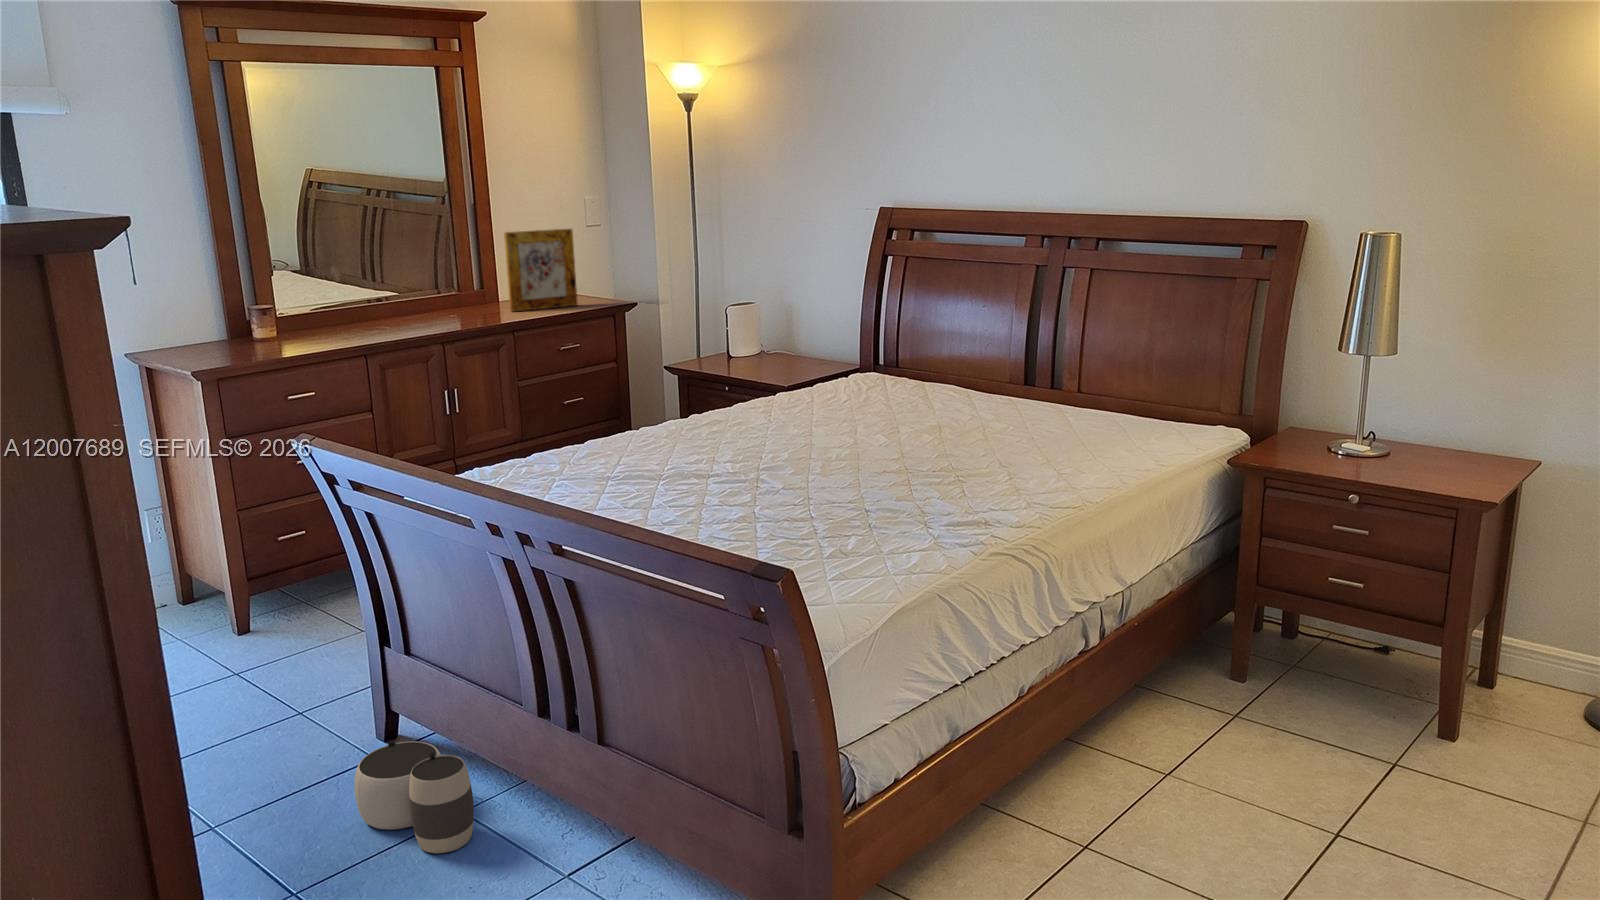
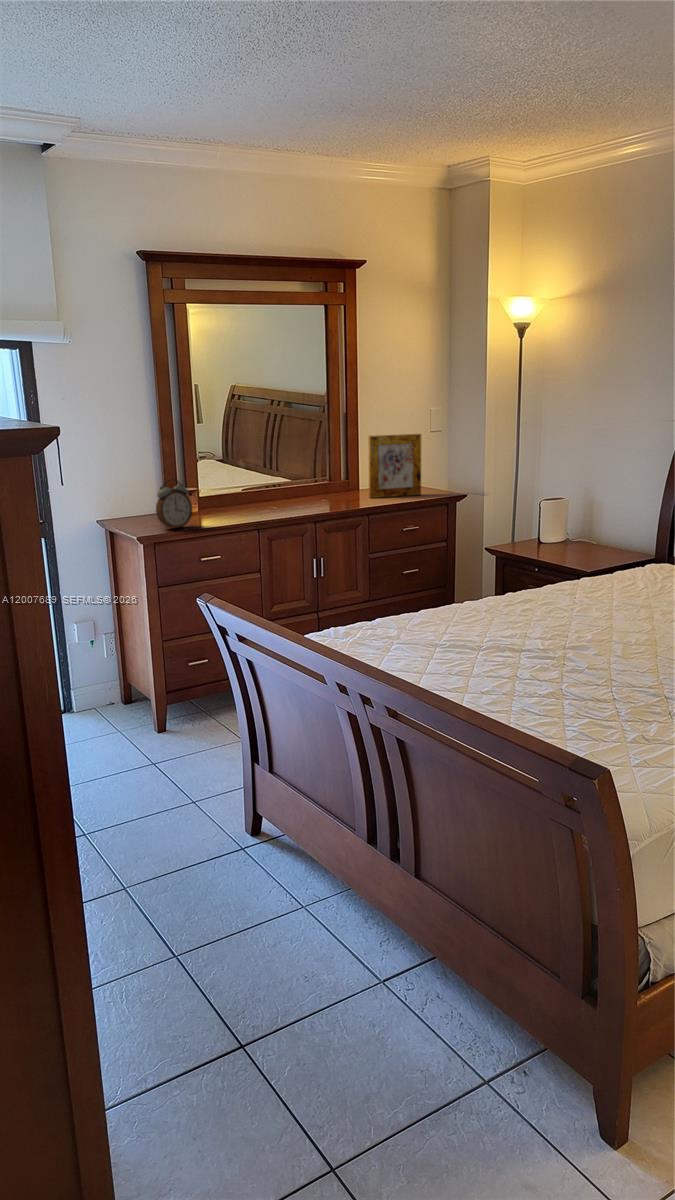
alarm clock: none [217,294,270,361] -> present [156,479,192,529]
waste basket: present [354,740,474,853] -> none [224,840,312,942]

